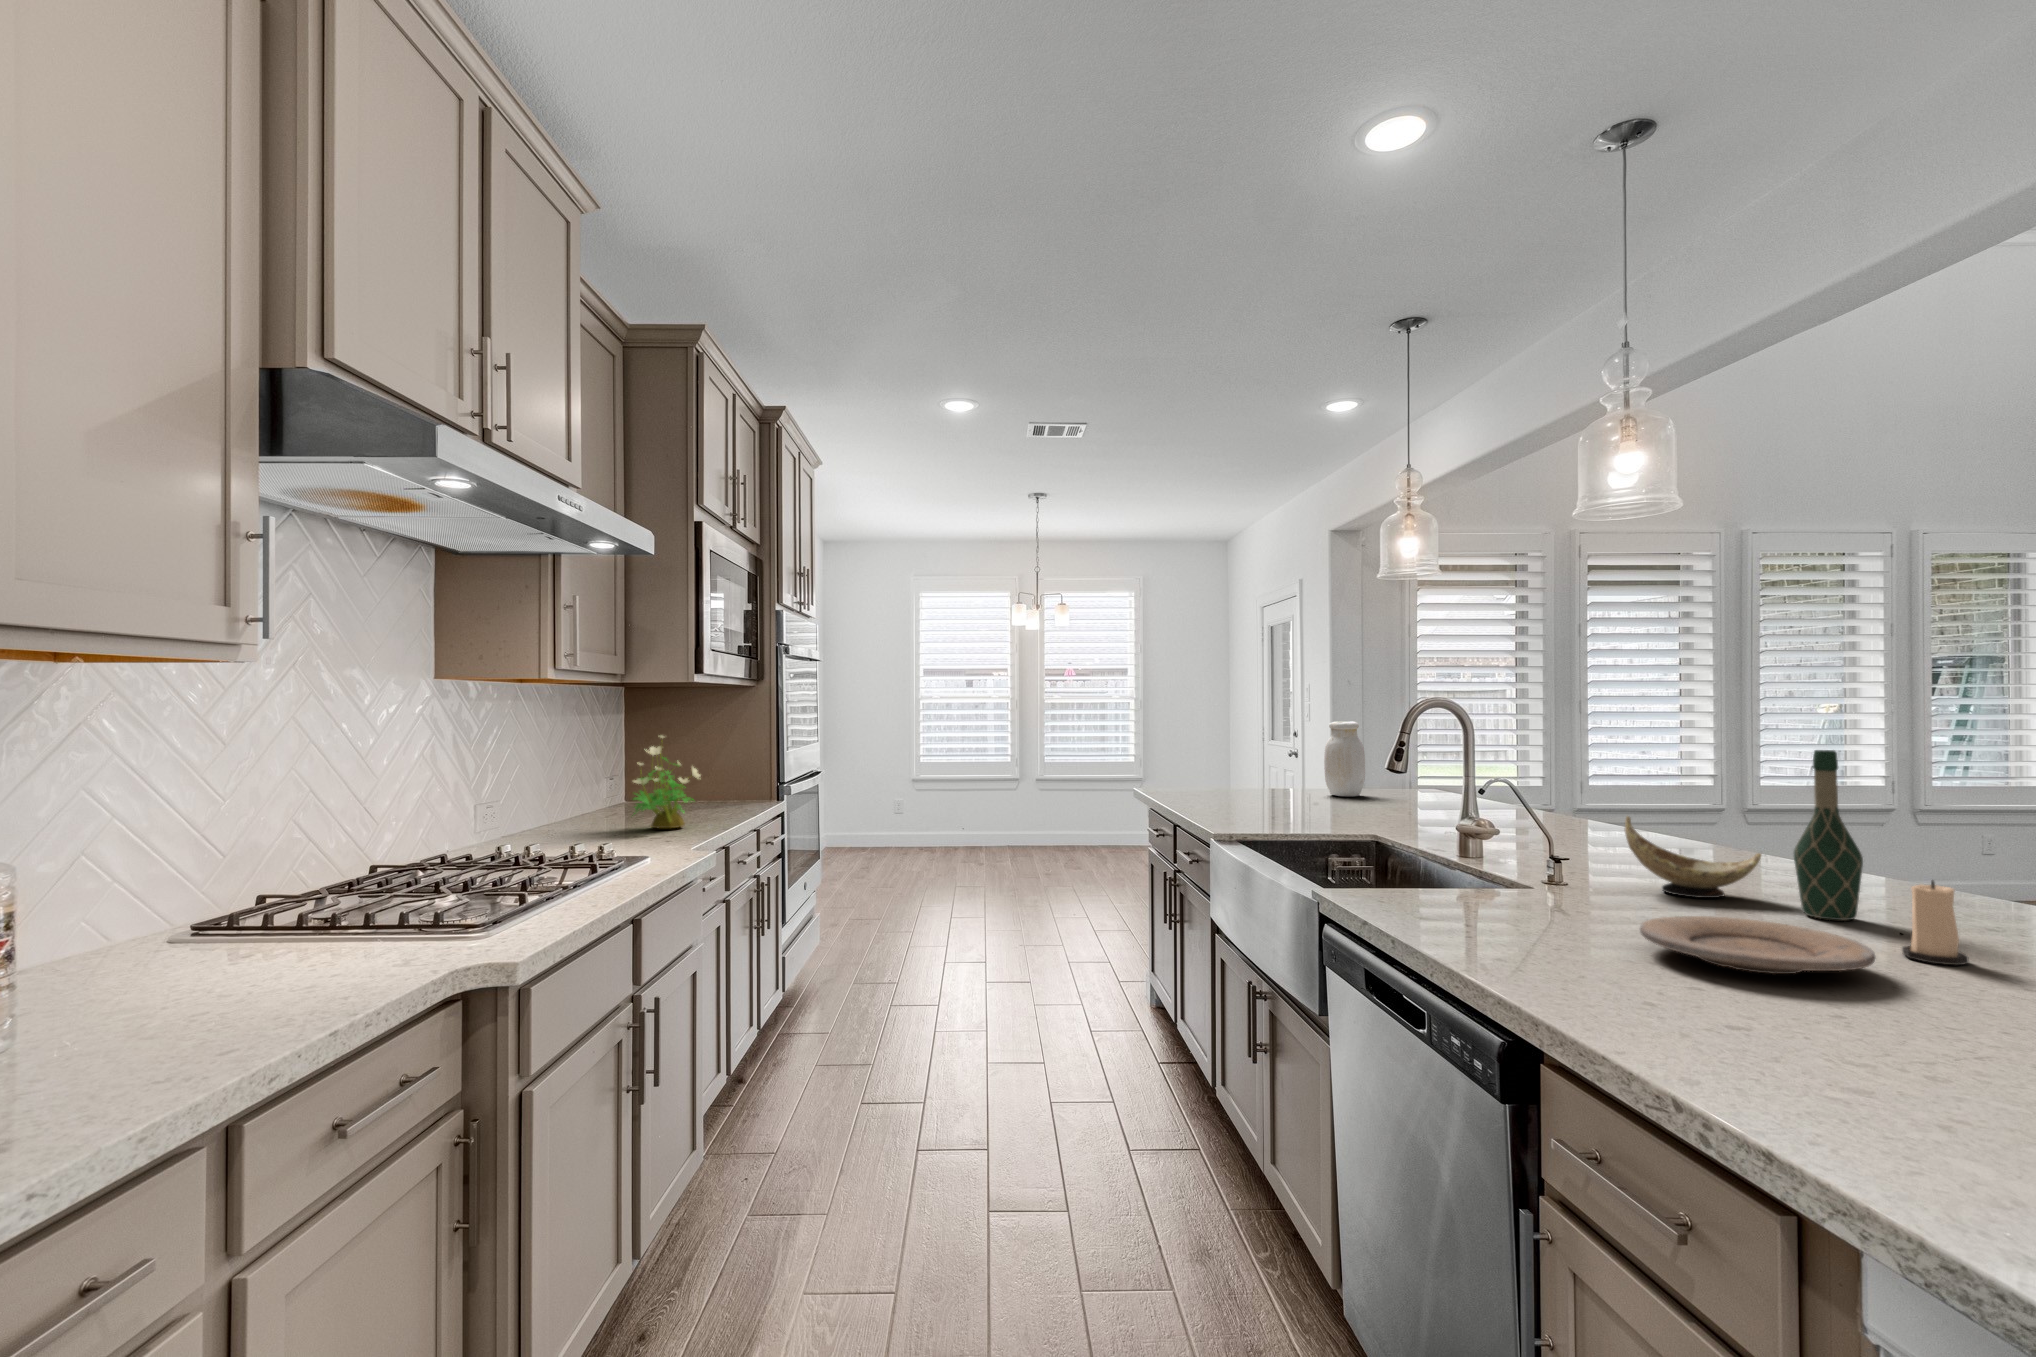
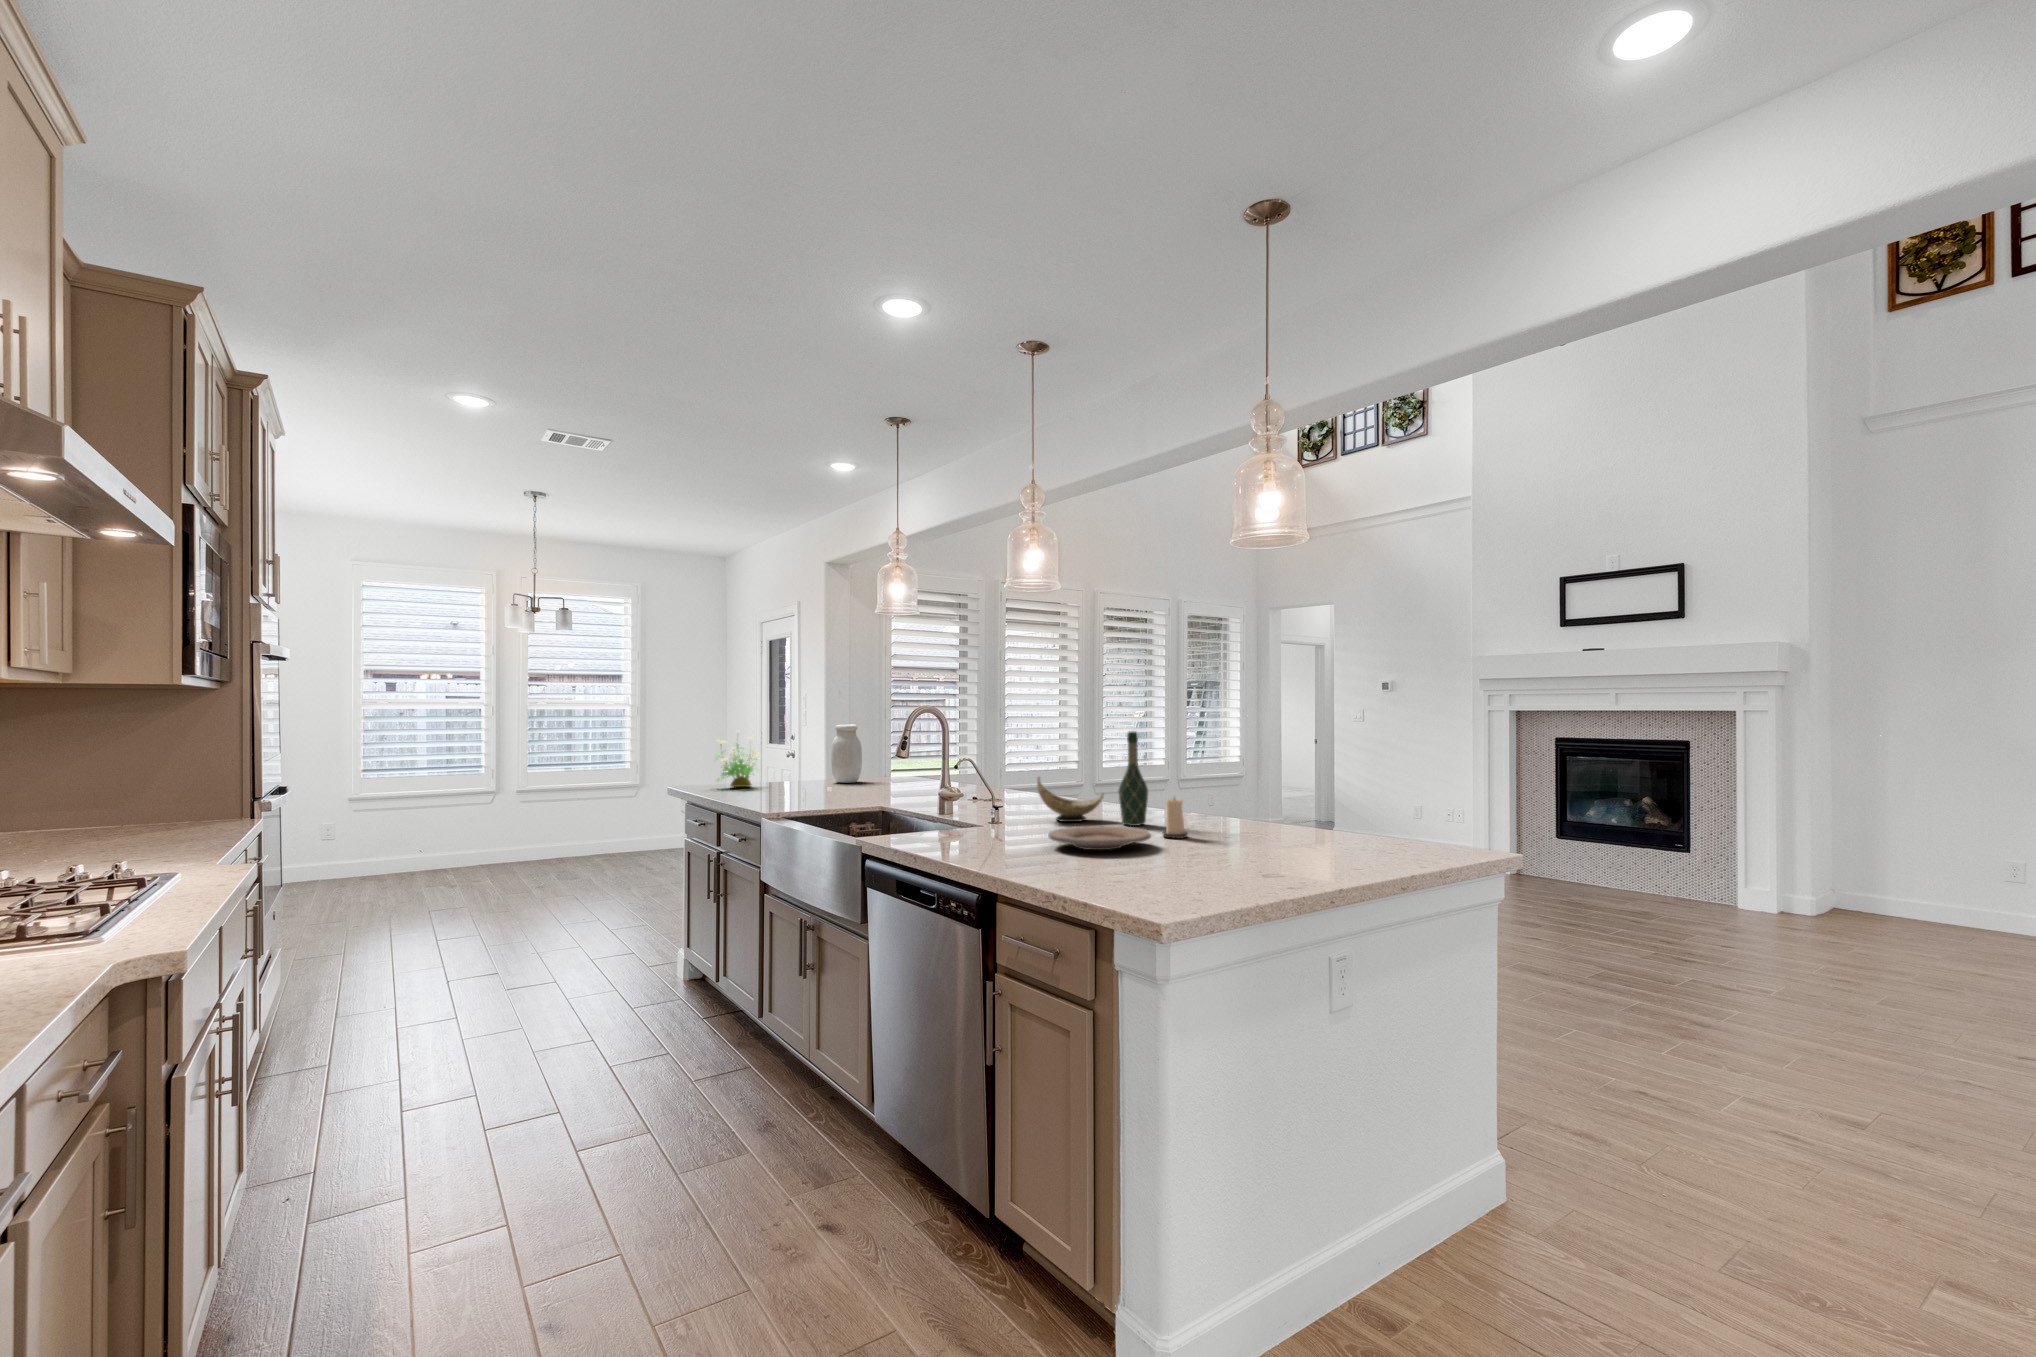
potted plant: present [633,736,700,828] -> present [716,737,760,787]

